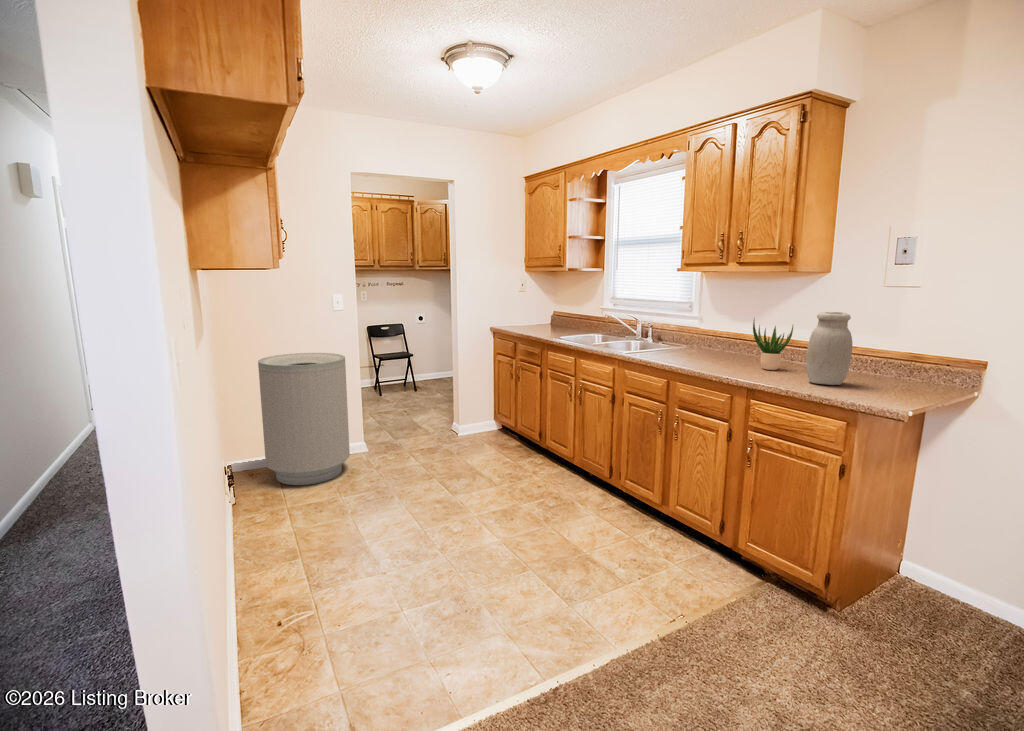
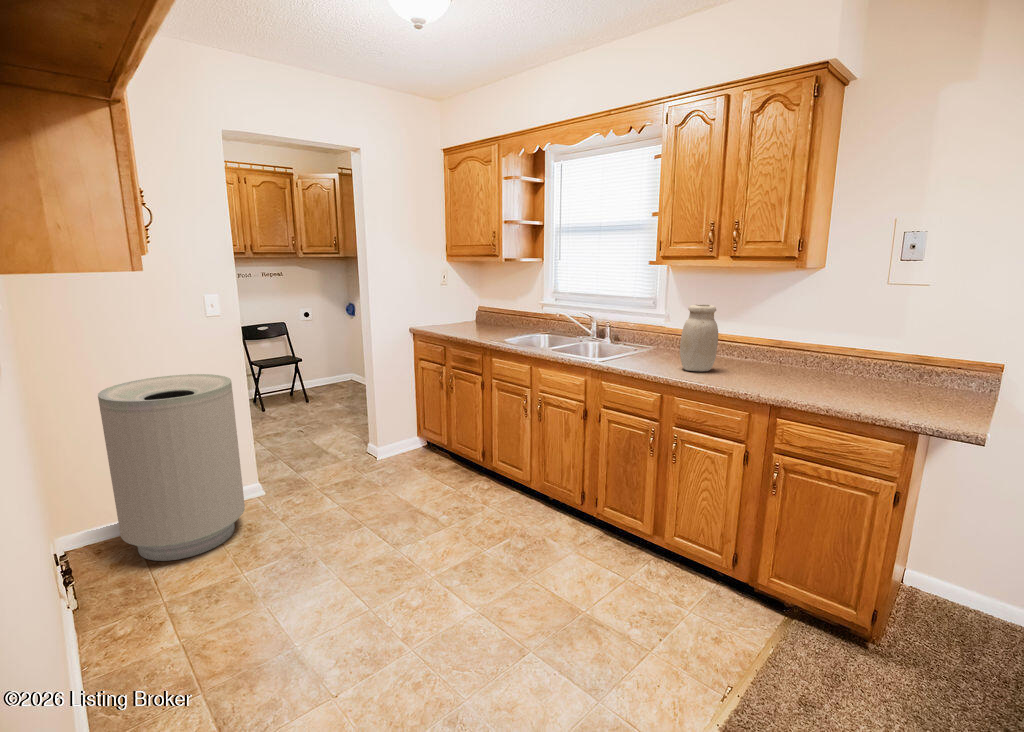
jar: present [806,312,852,385] -> present [680,304,718,371]
potted plant: present [753,319,793,370] -> none [758,320,798,379]

